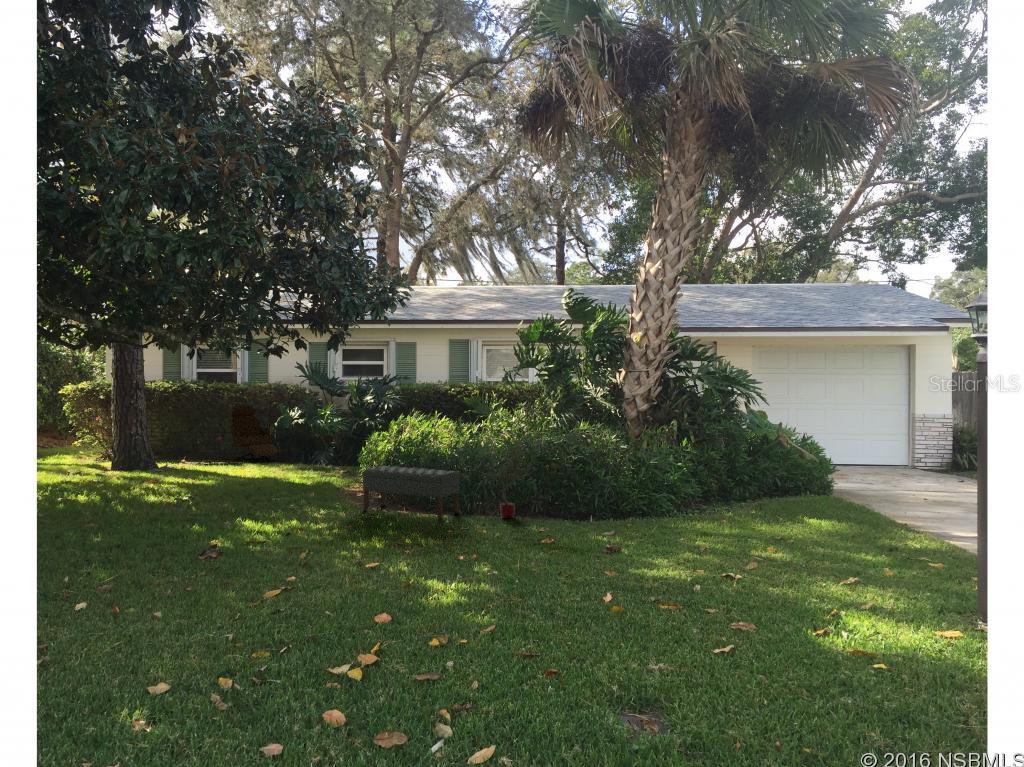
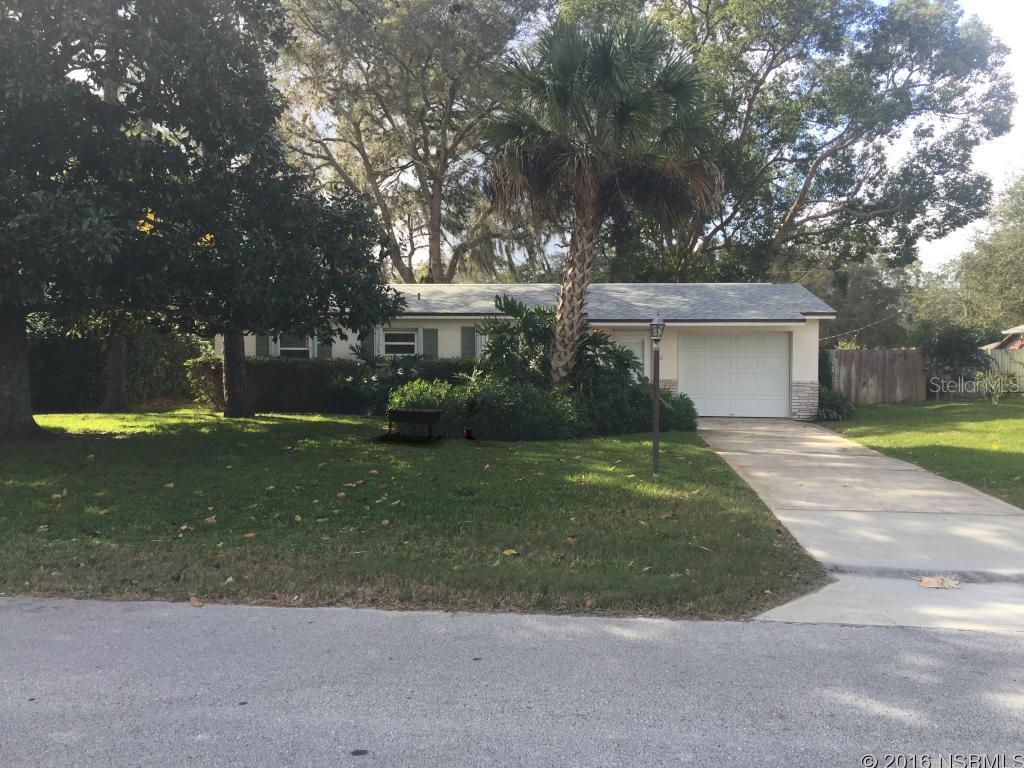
lounge chair: present [228,405,277,463] -> none [305,374,339,413]

